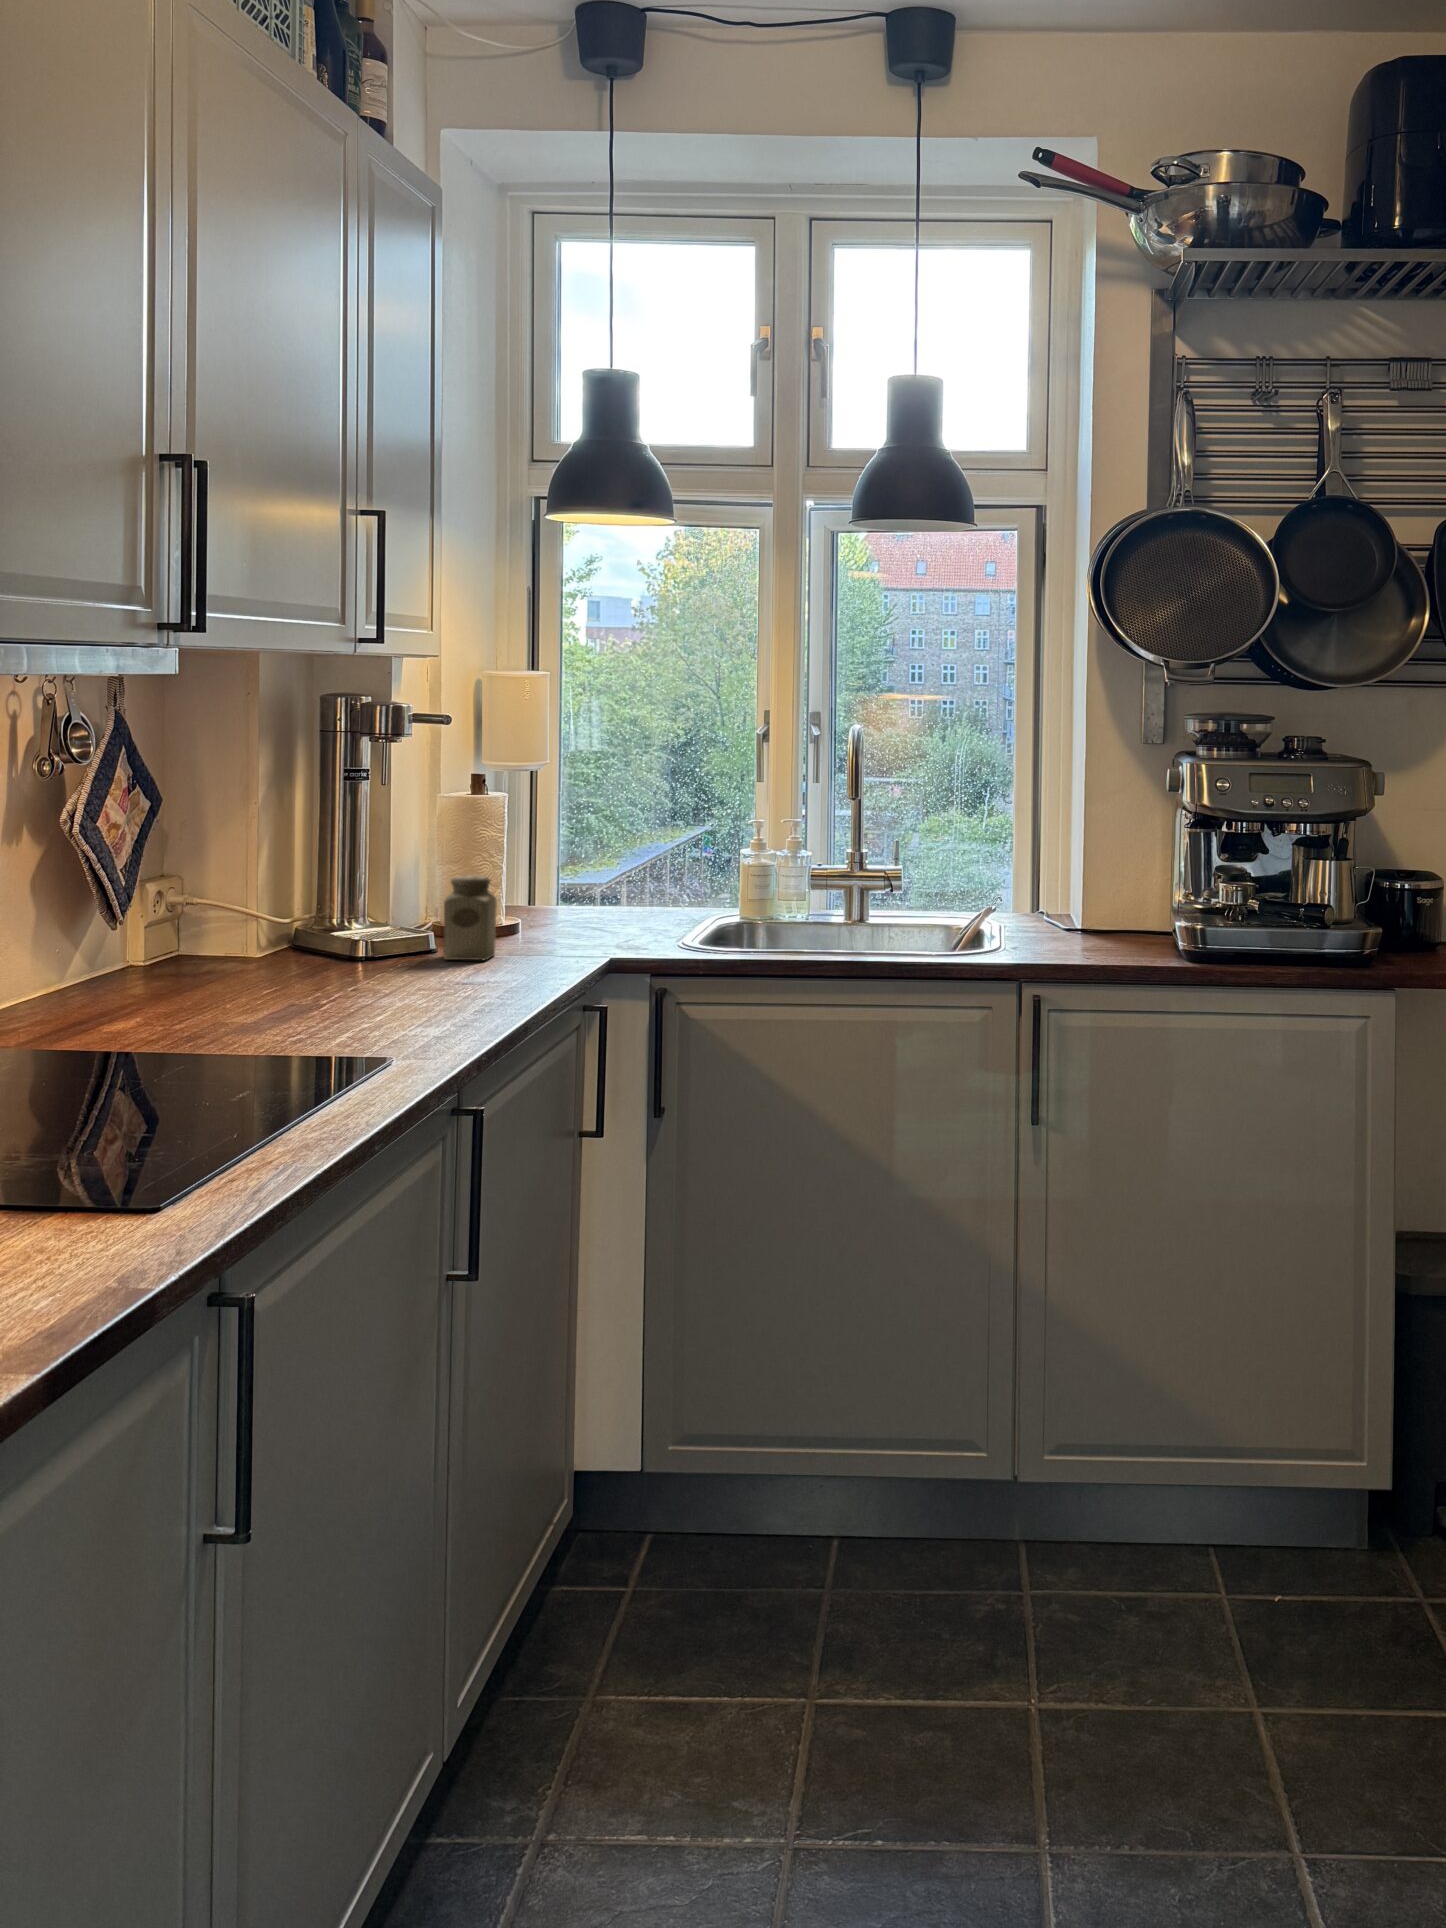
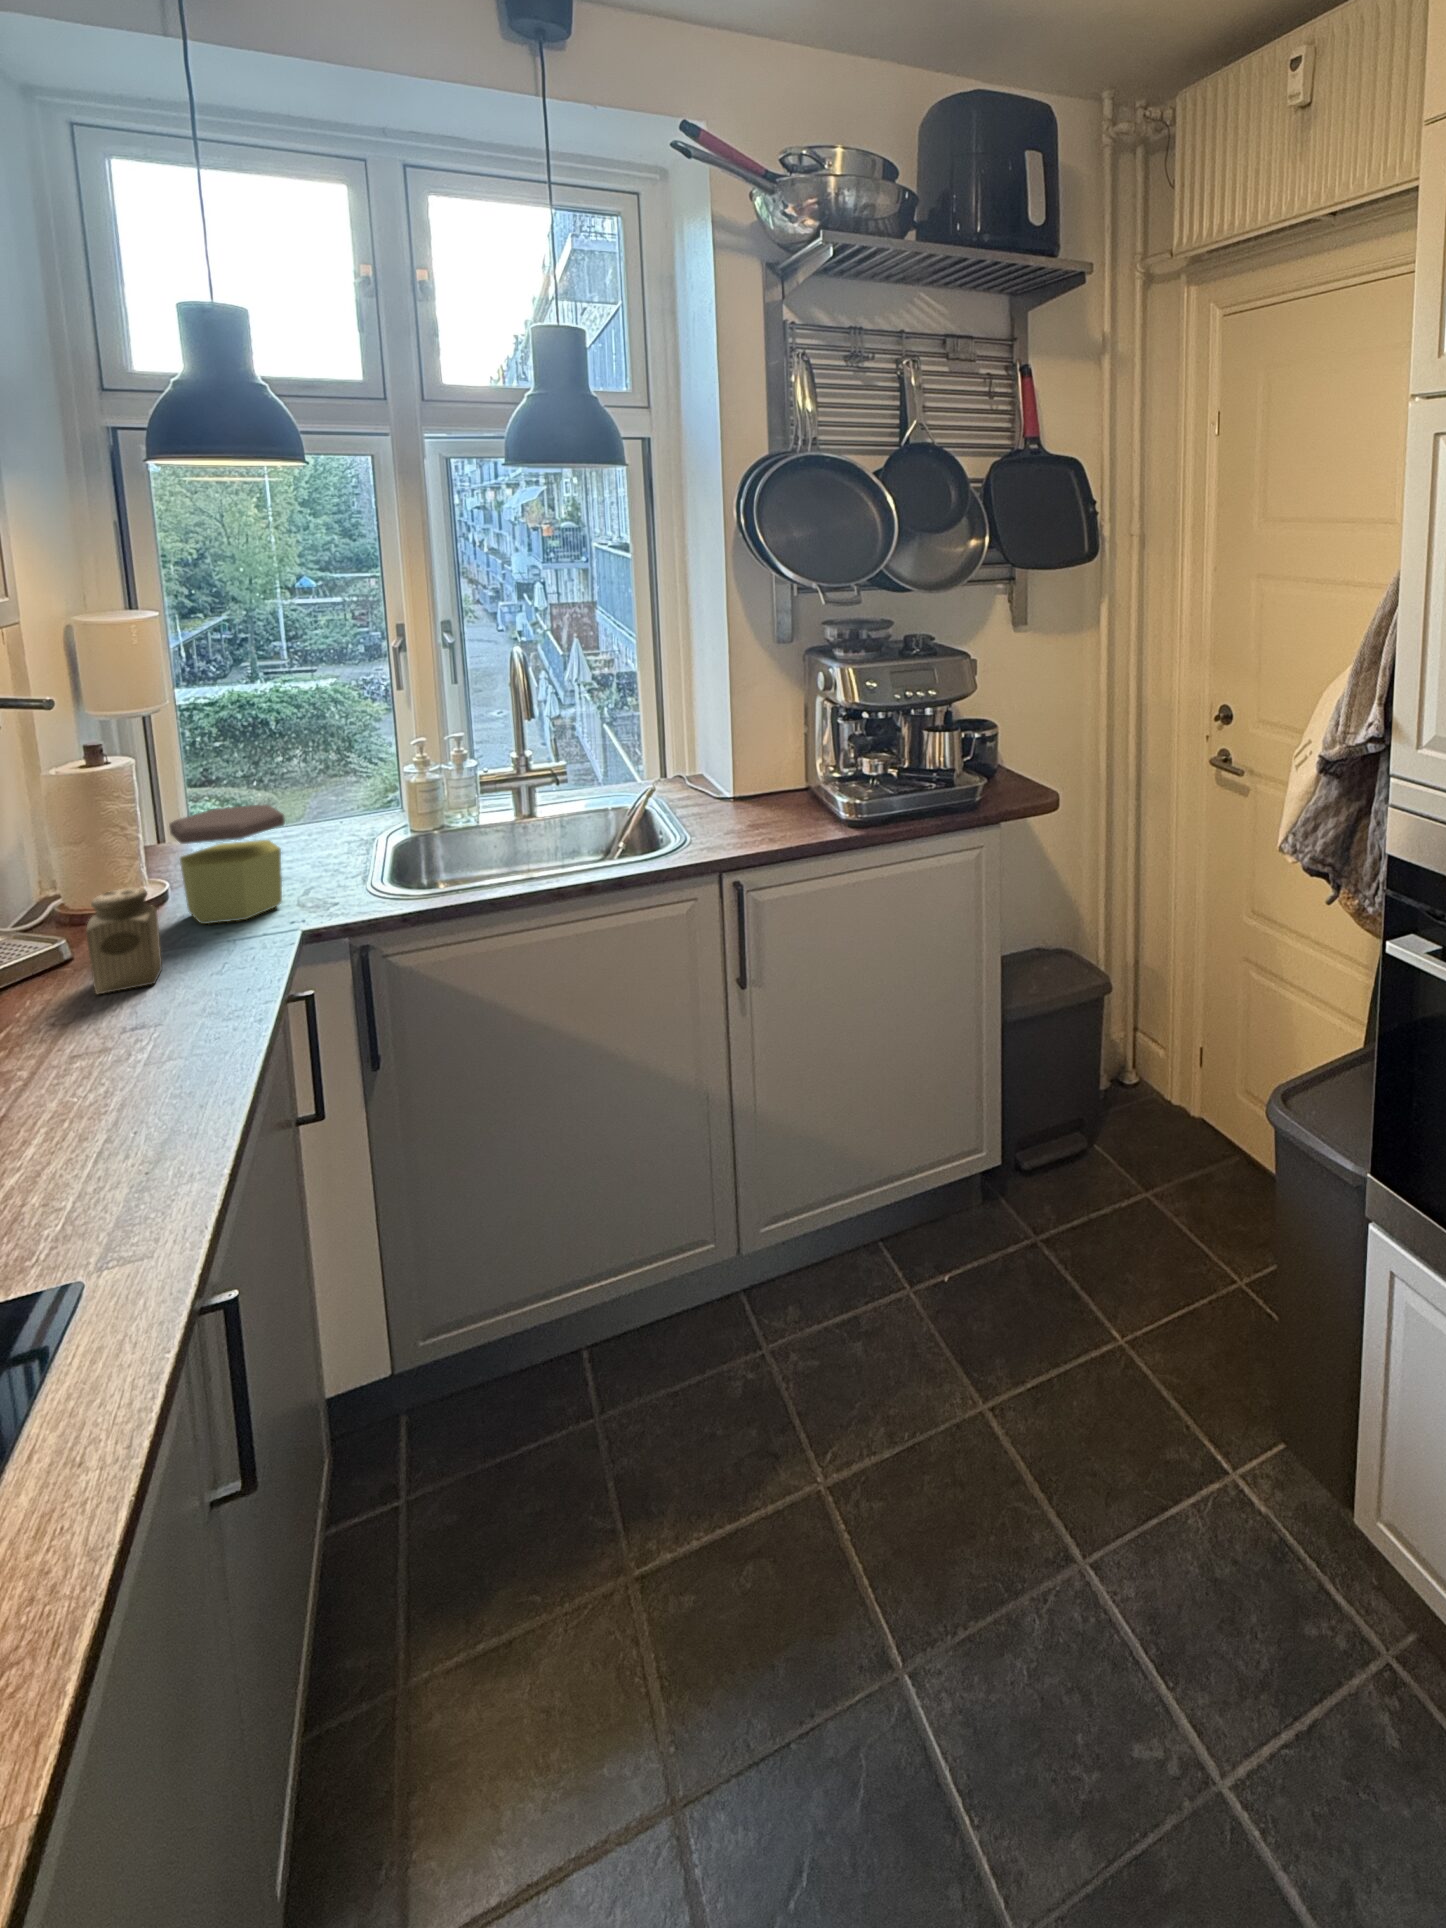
jar: none [522,840,610,942] -> present [169,805,285,924]

